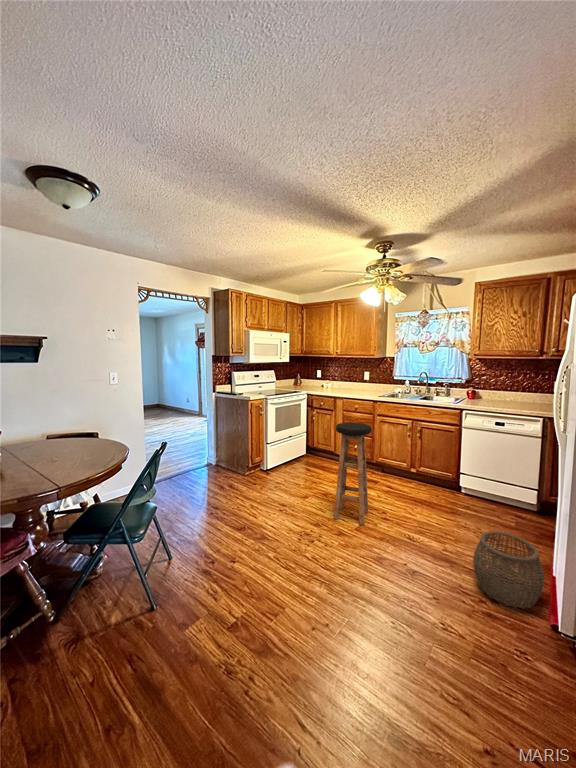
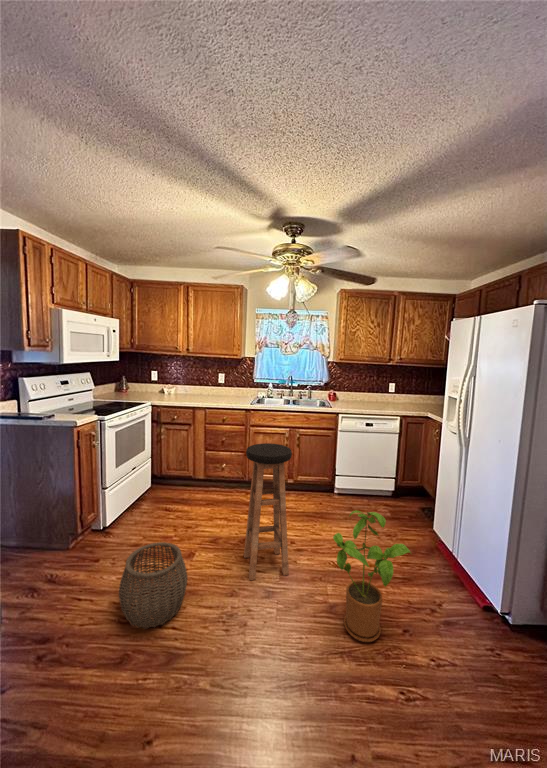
house plant: none [367,477,430,576] -> present [333,511,411,642]
woven basket: present [473,531,544,609] -> present [119,542,187,629]

